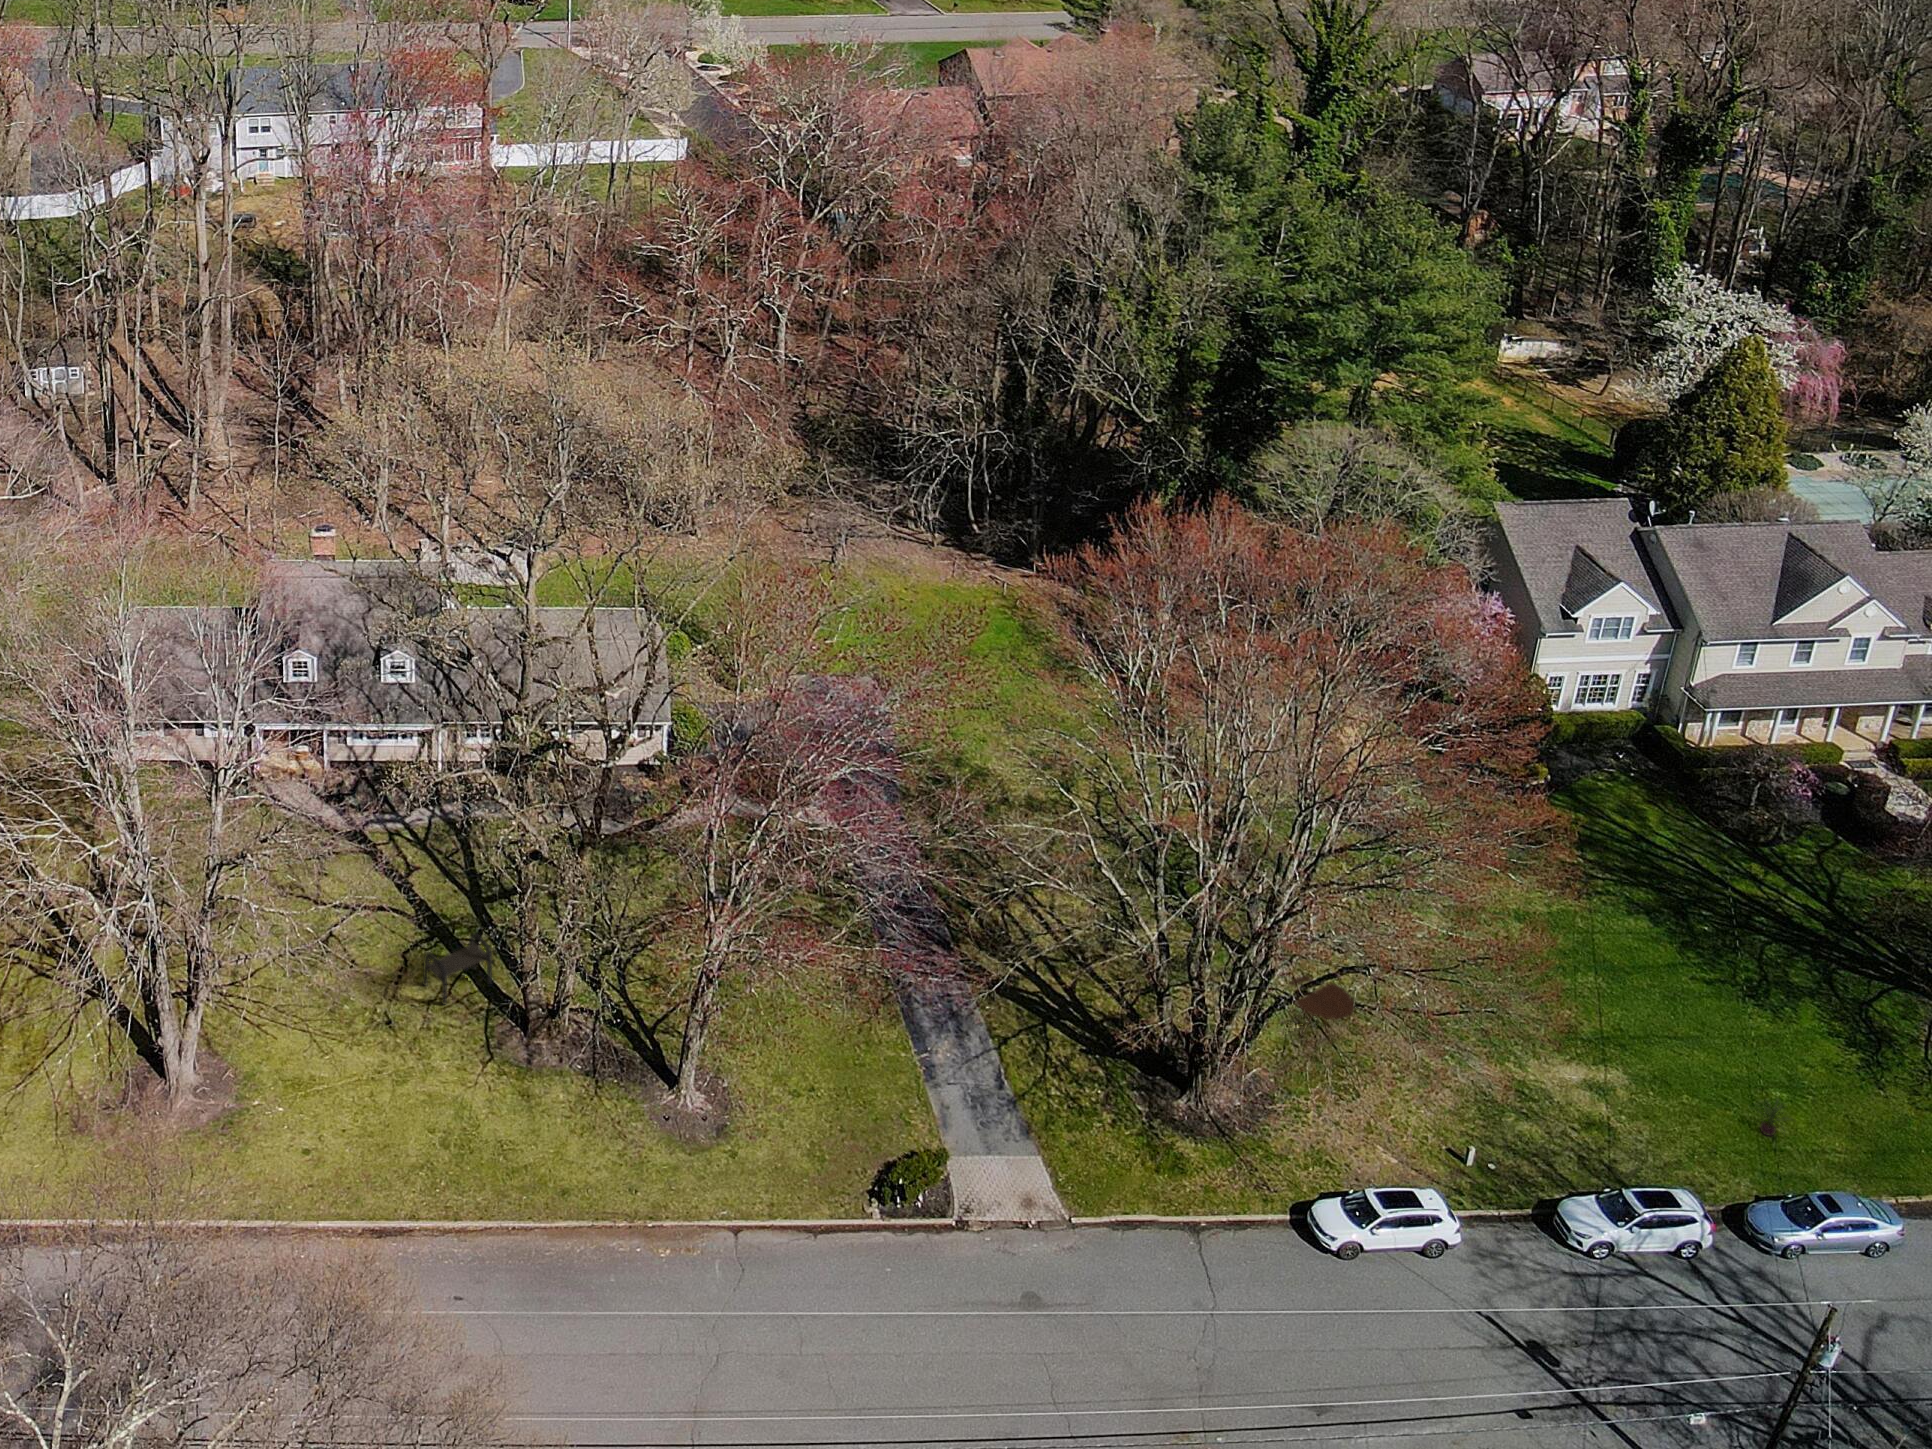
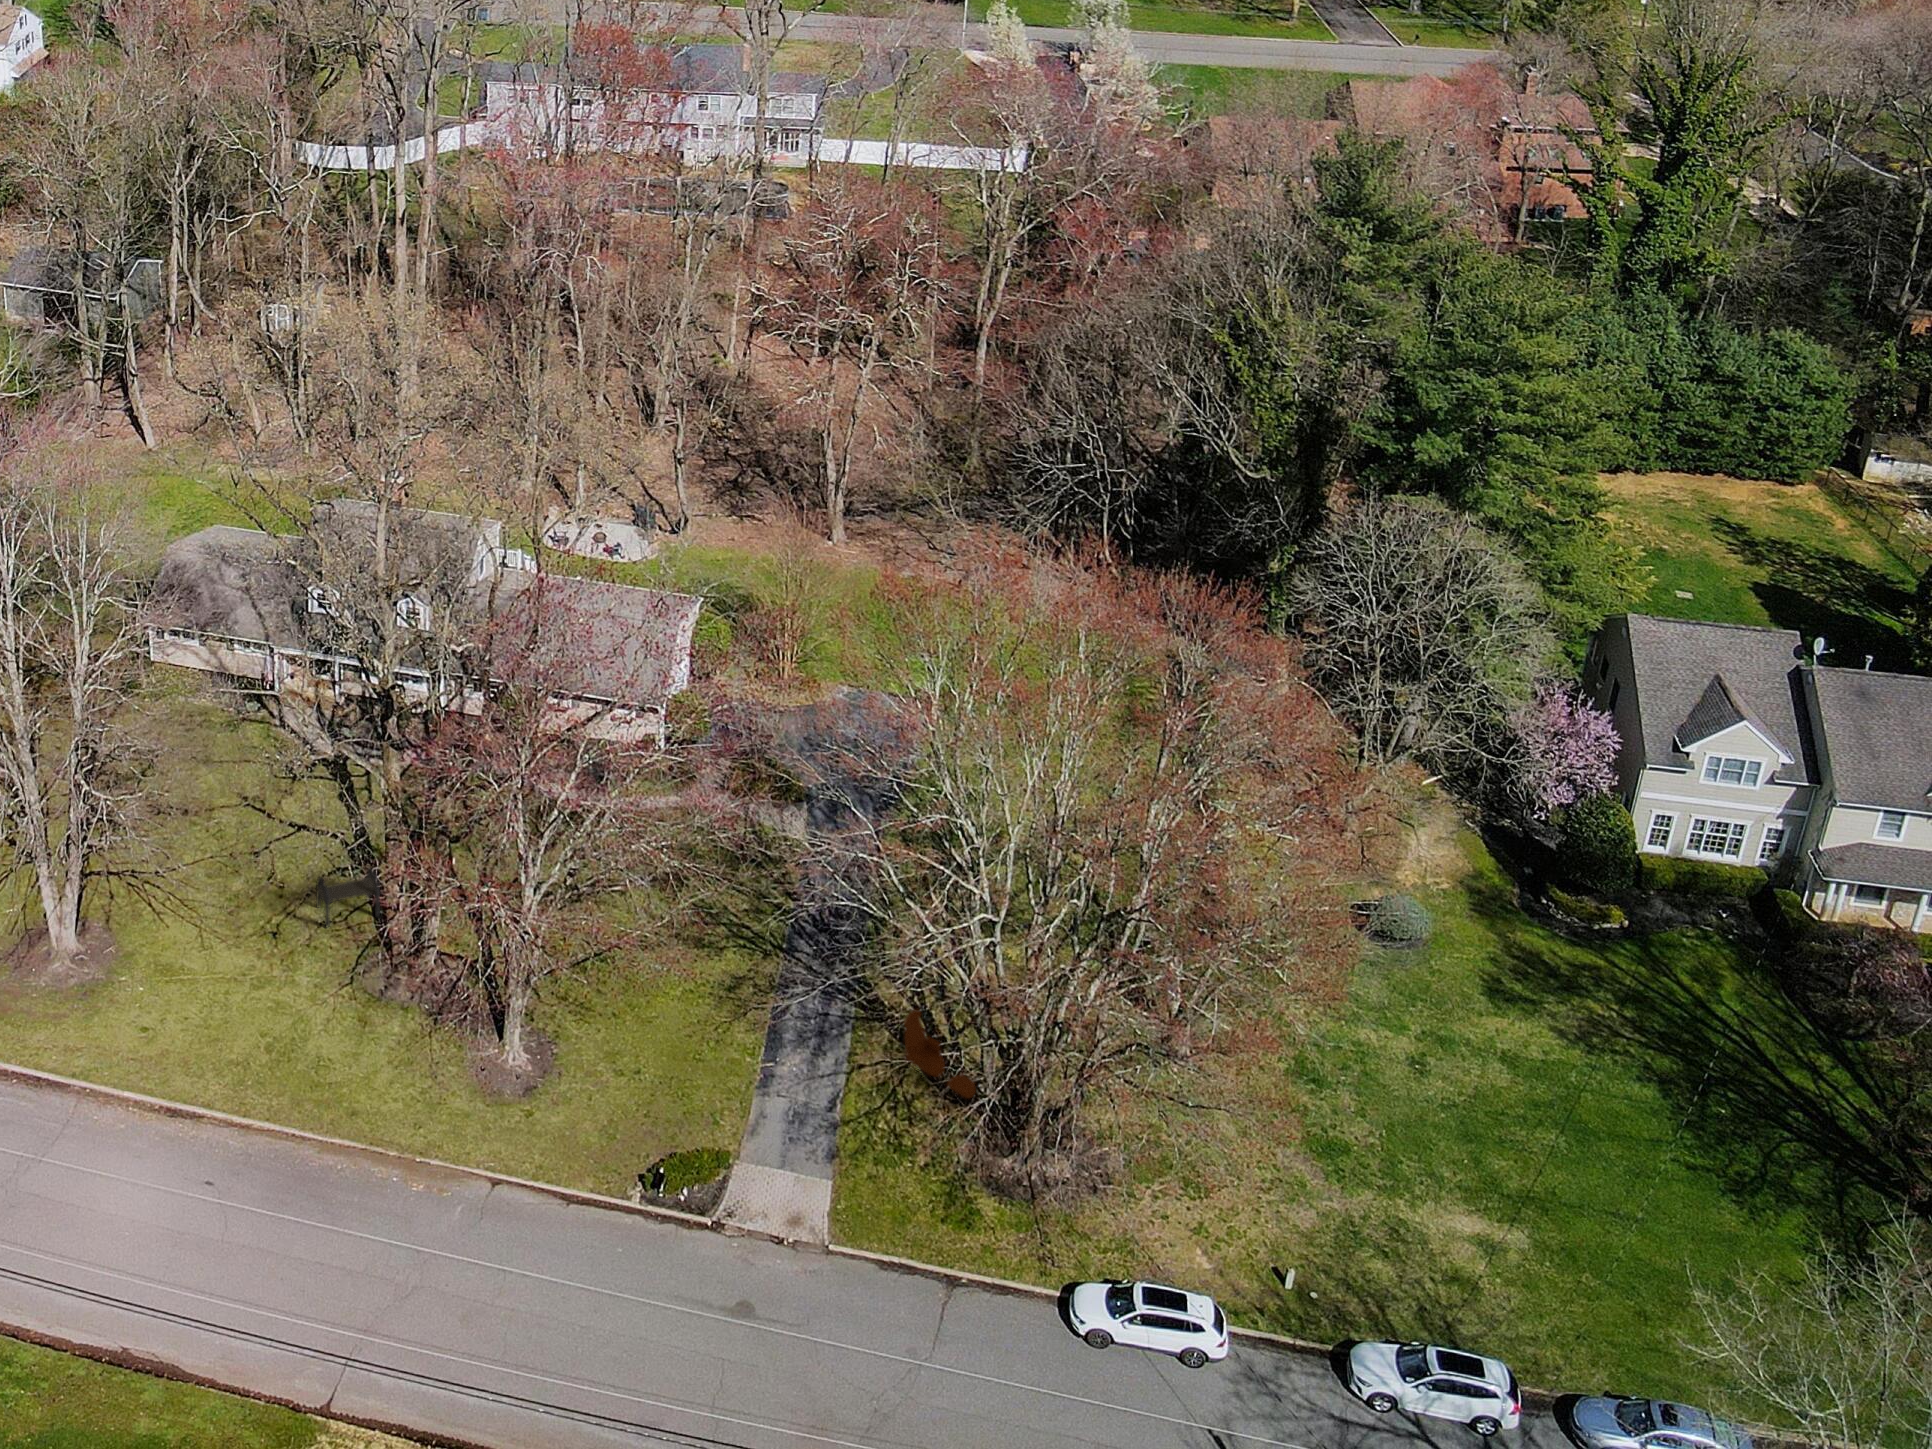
lounge chair: none [1055,972,1131,1059] -> present [904,1010,976,1099]
round table: present [1289,976,1355,1041] -> none [1159,1065,1228,1141]
decorative plant: present [1760,1100,1786,1136] -> none [1647,1296,1699,1340]

